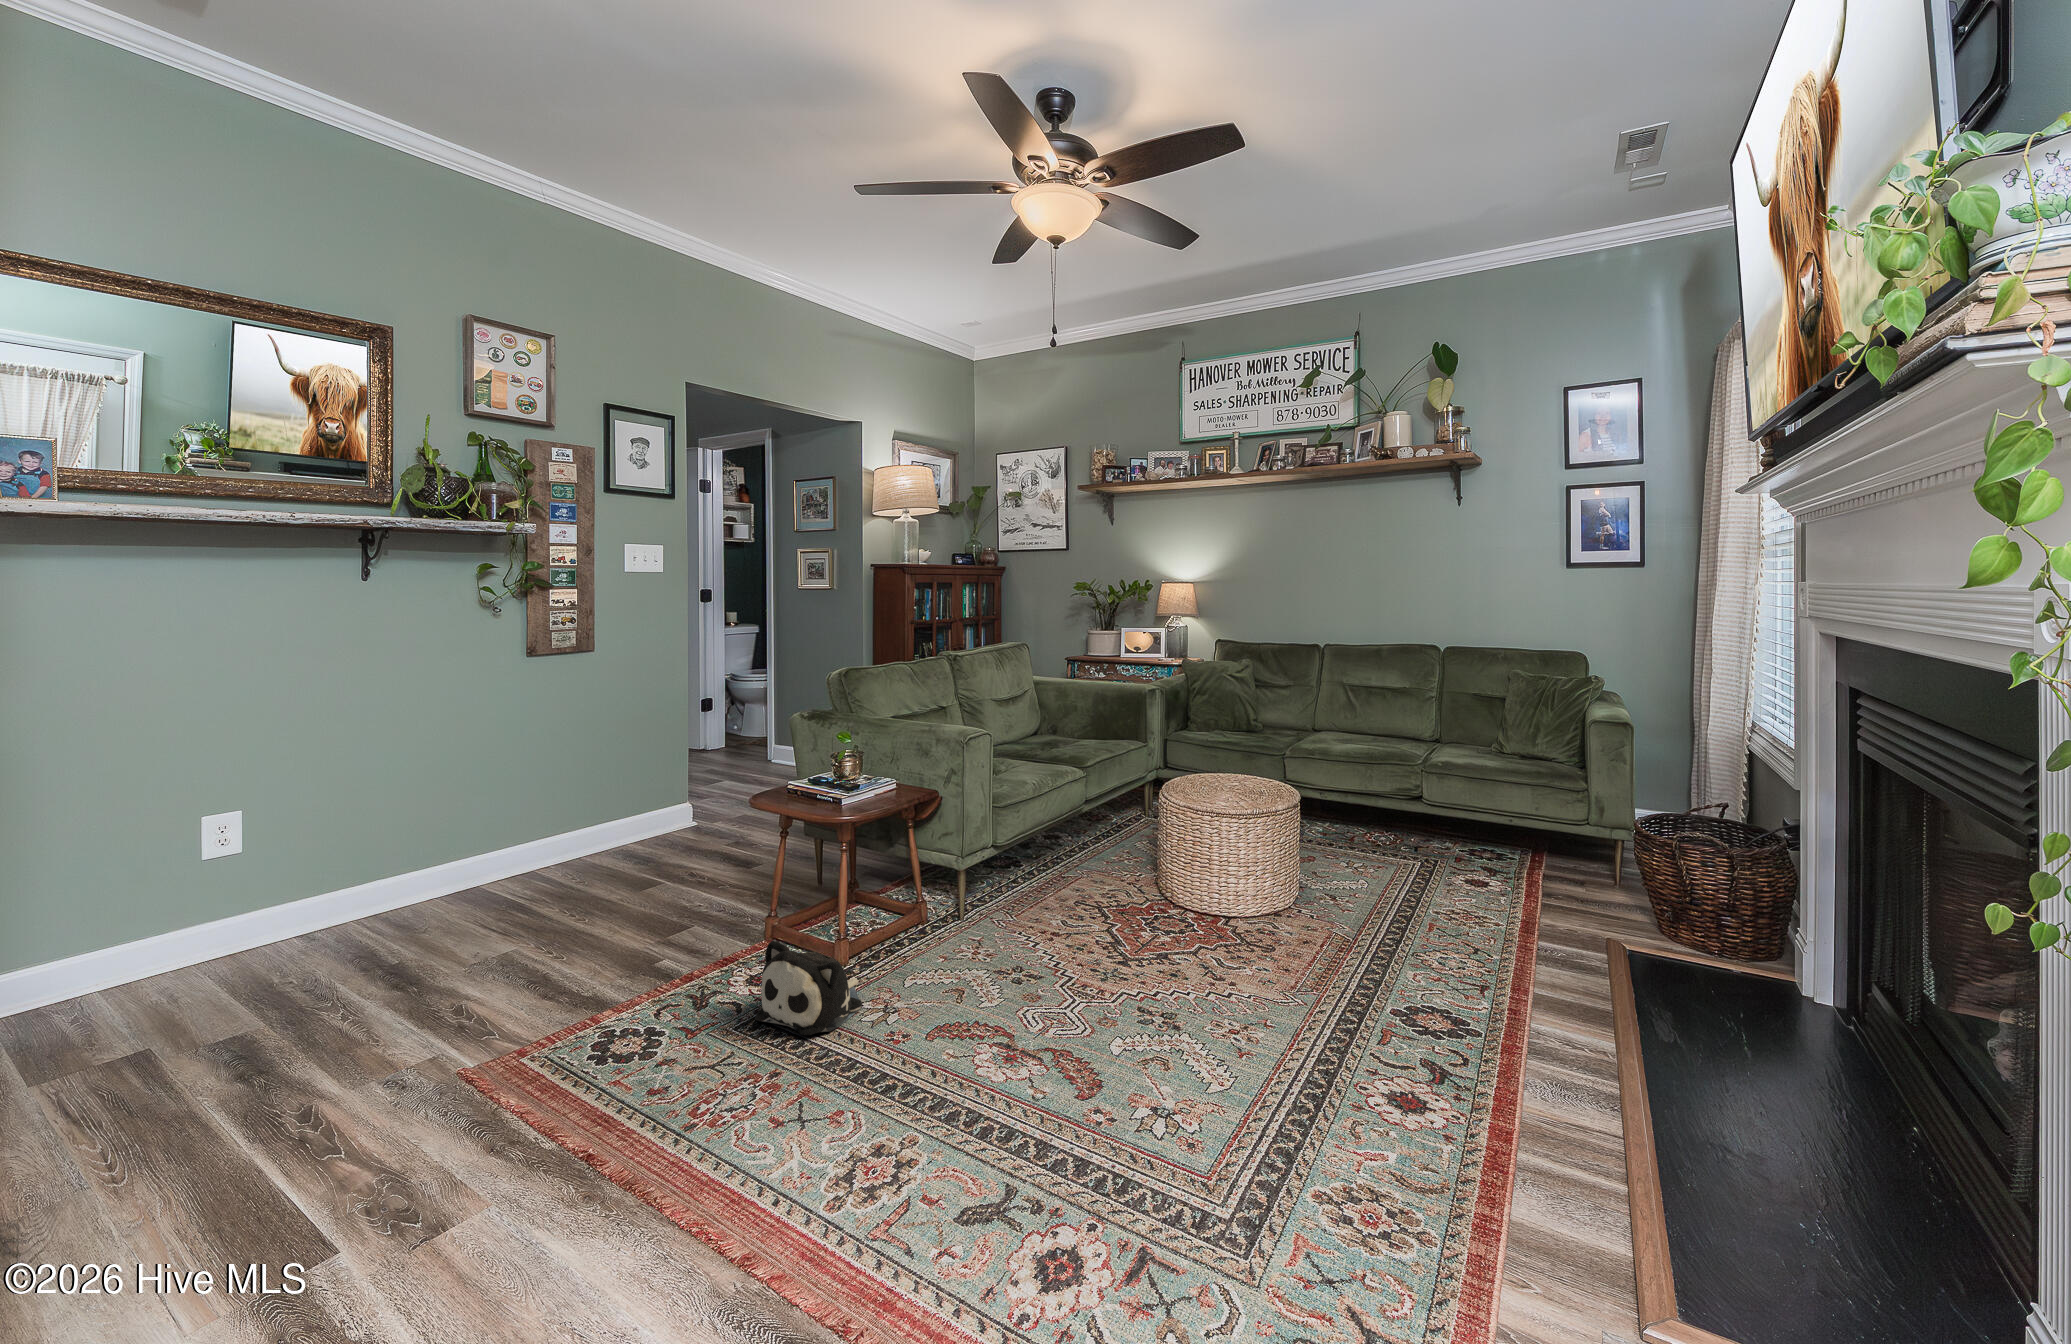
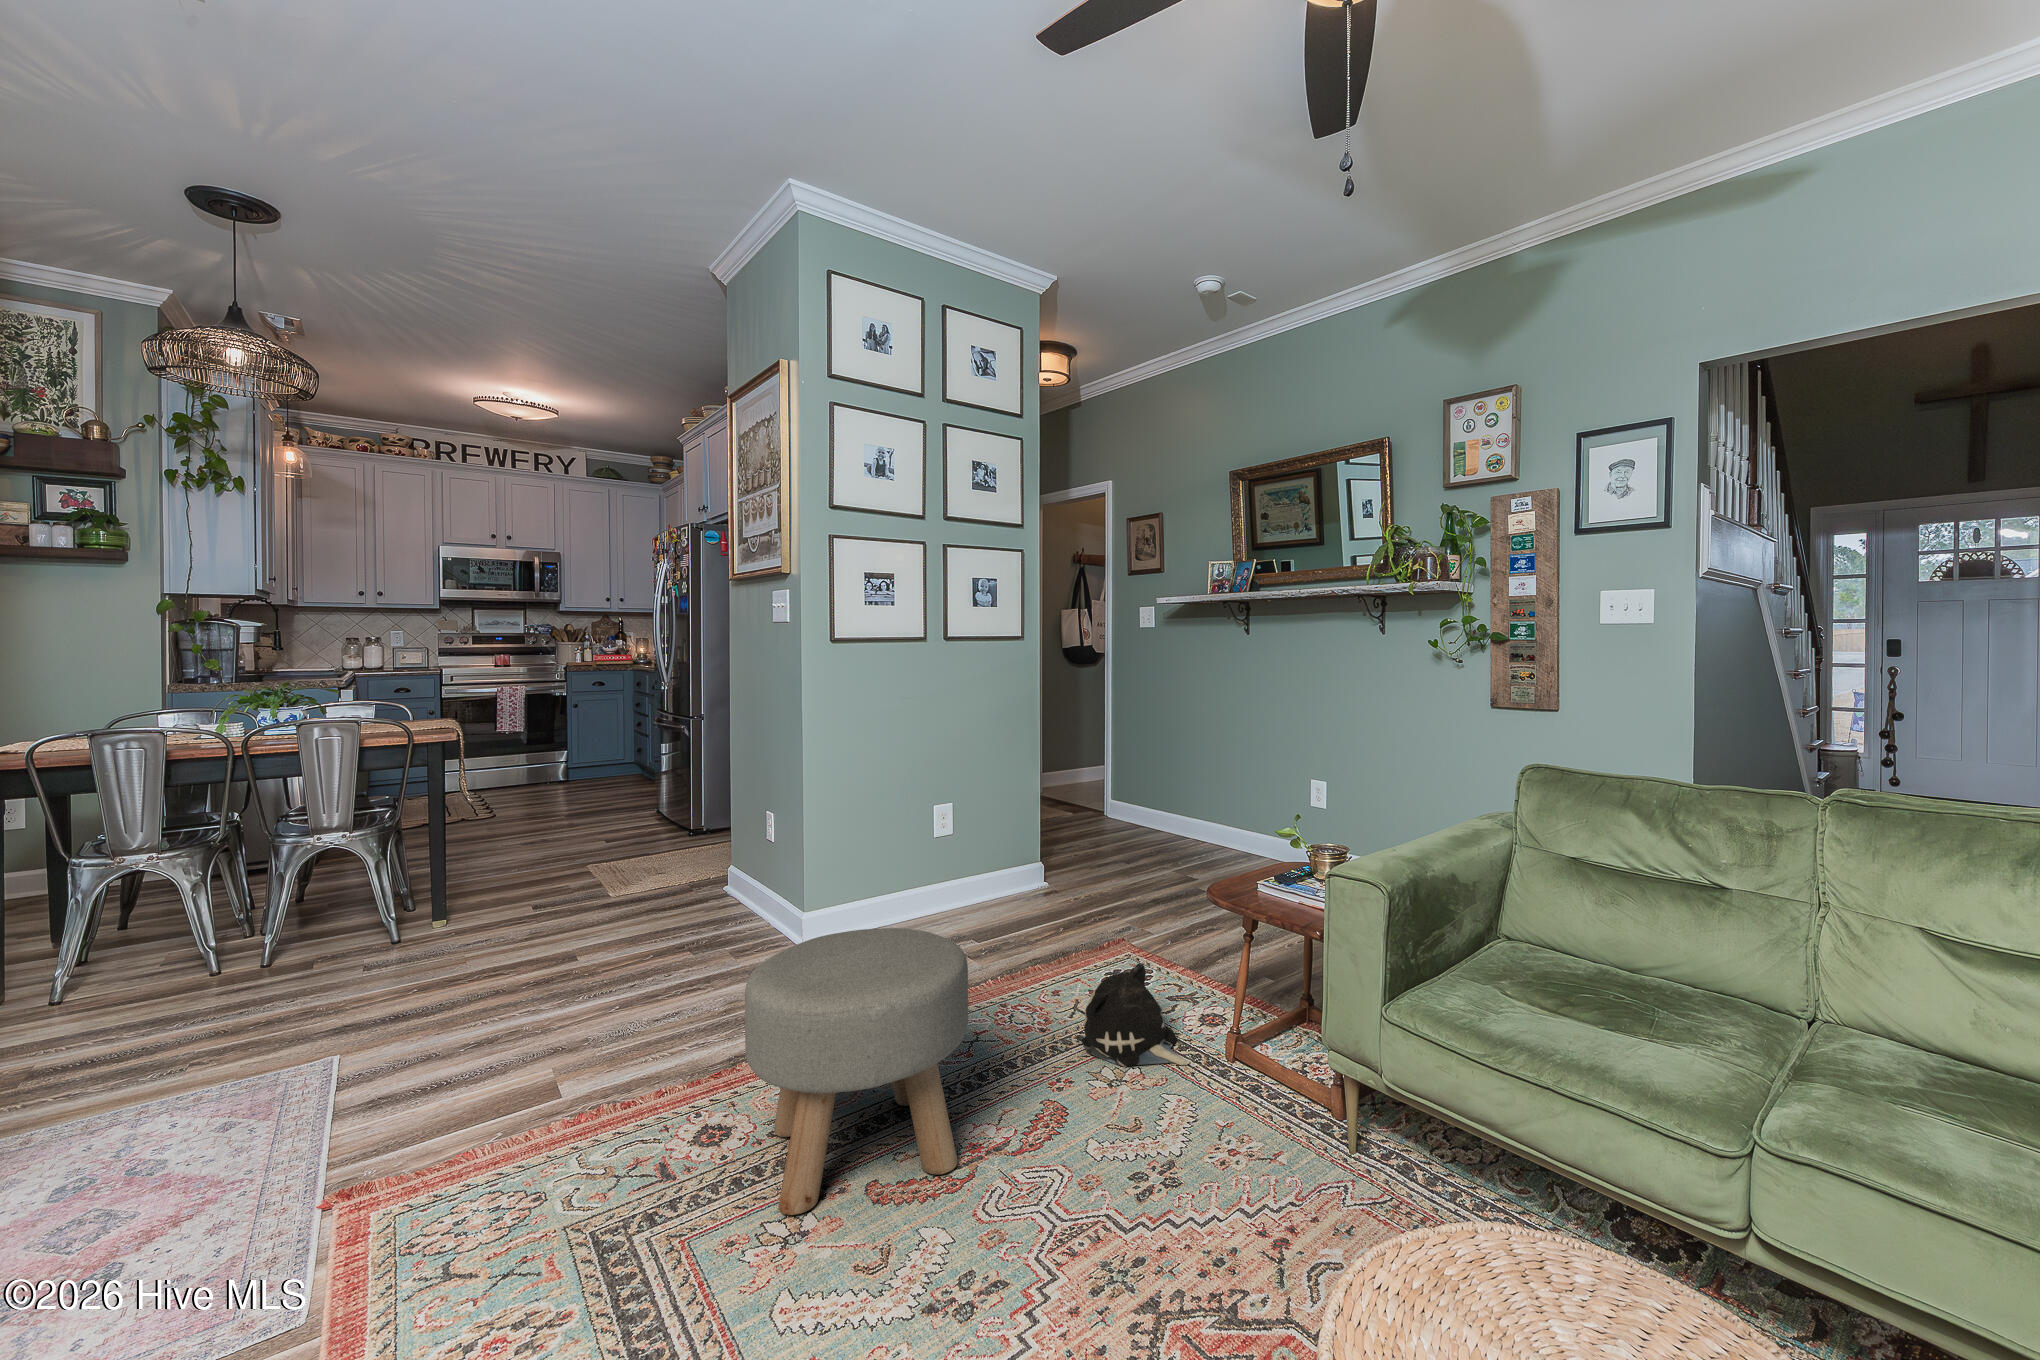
ottoman: none [915,884,1151,1199] -> present [745,928,968,1215]

